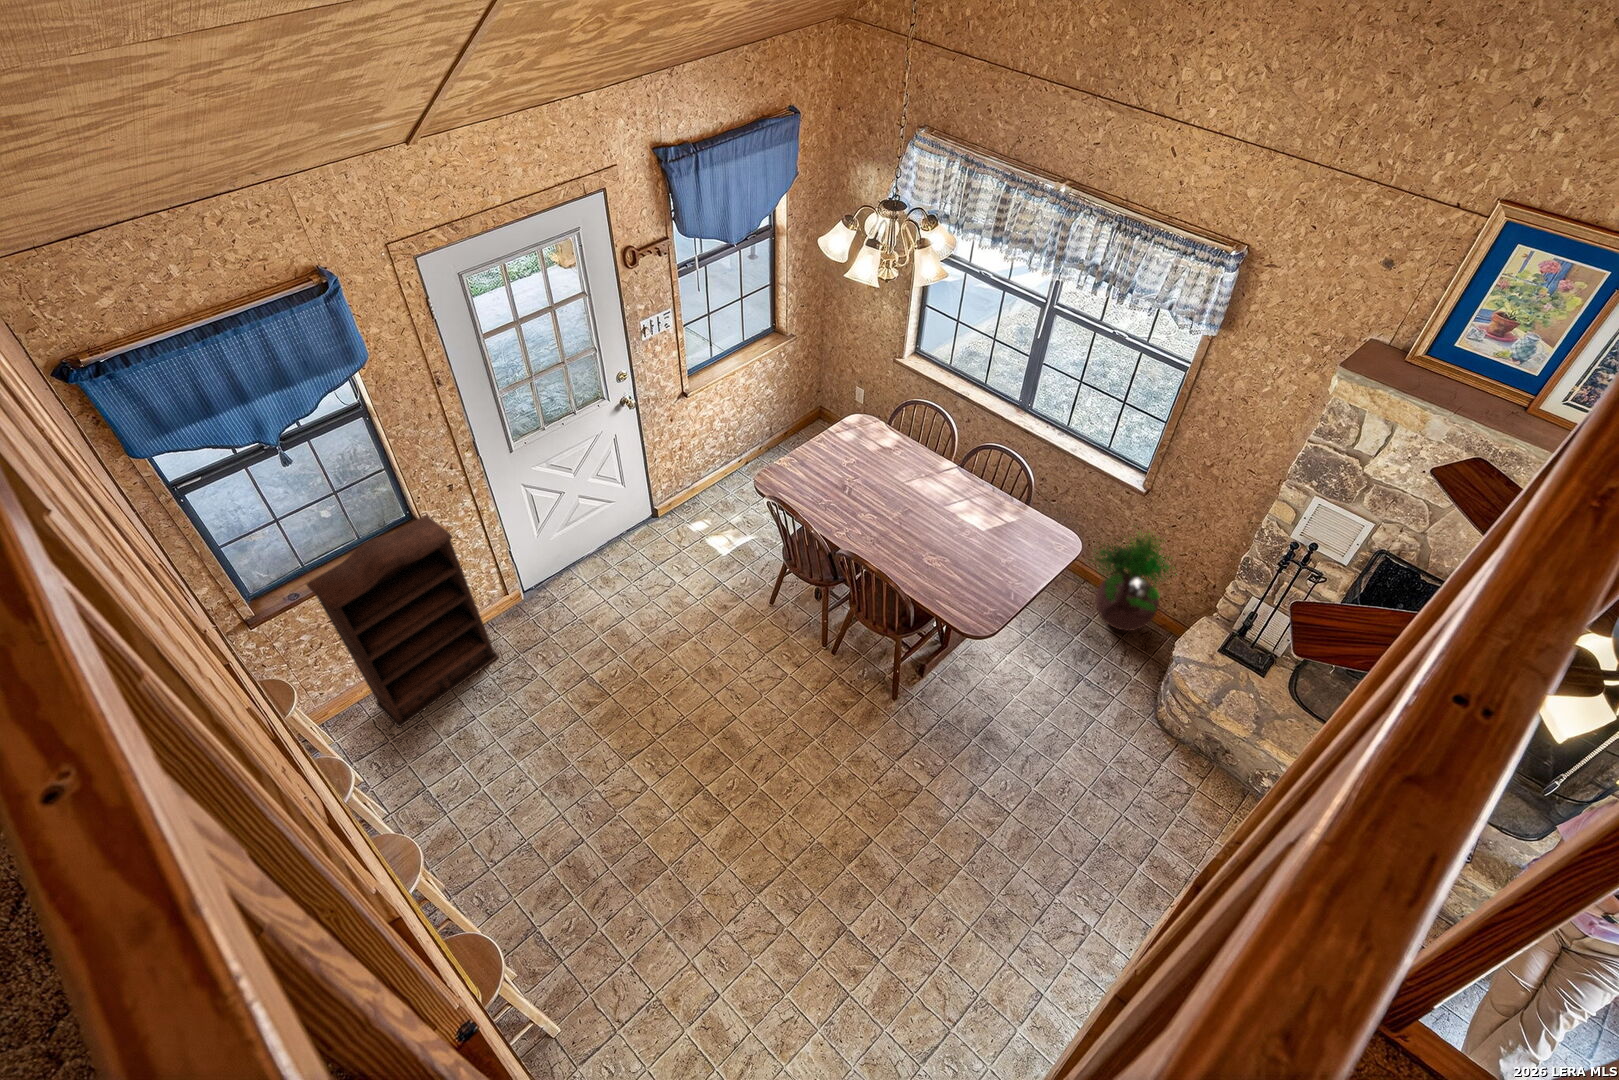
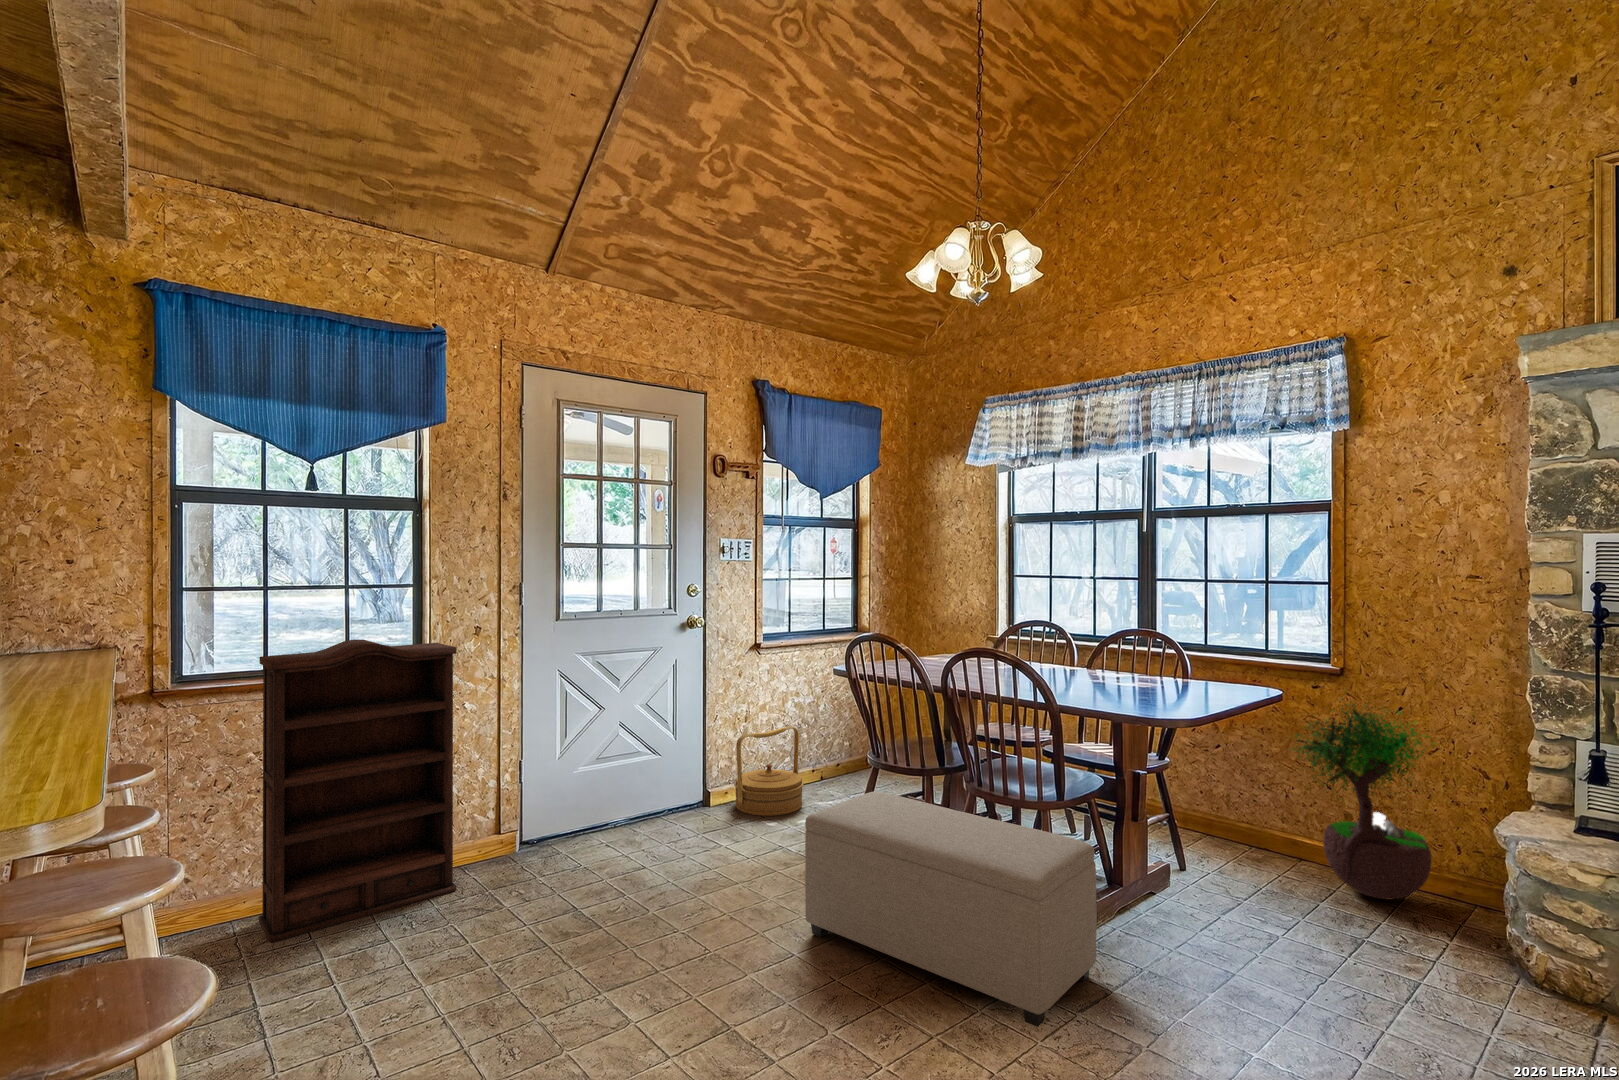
woven basket: none [677,457,733,533] -> present [734,726,804,816]
ottoman: none [746,601,932,772] -> present [805,792,1097,1027]

